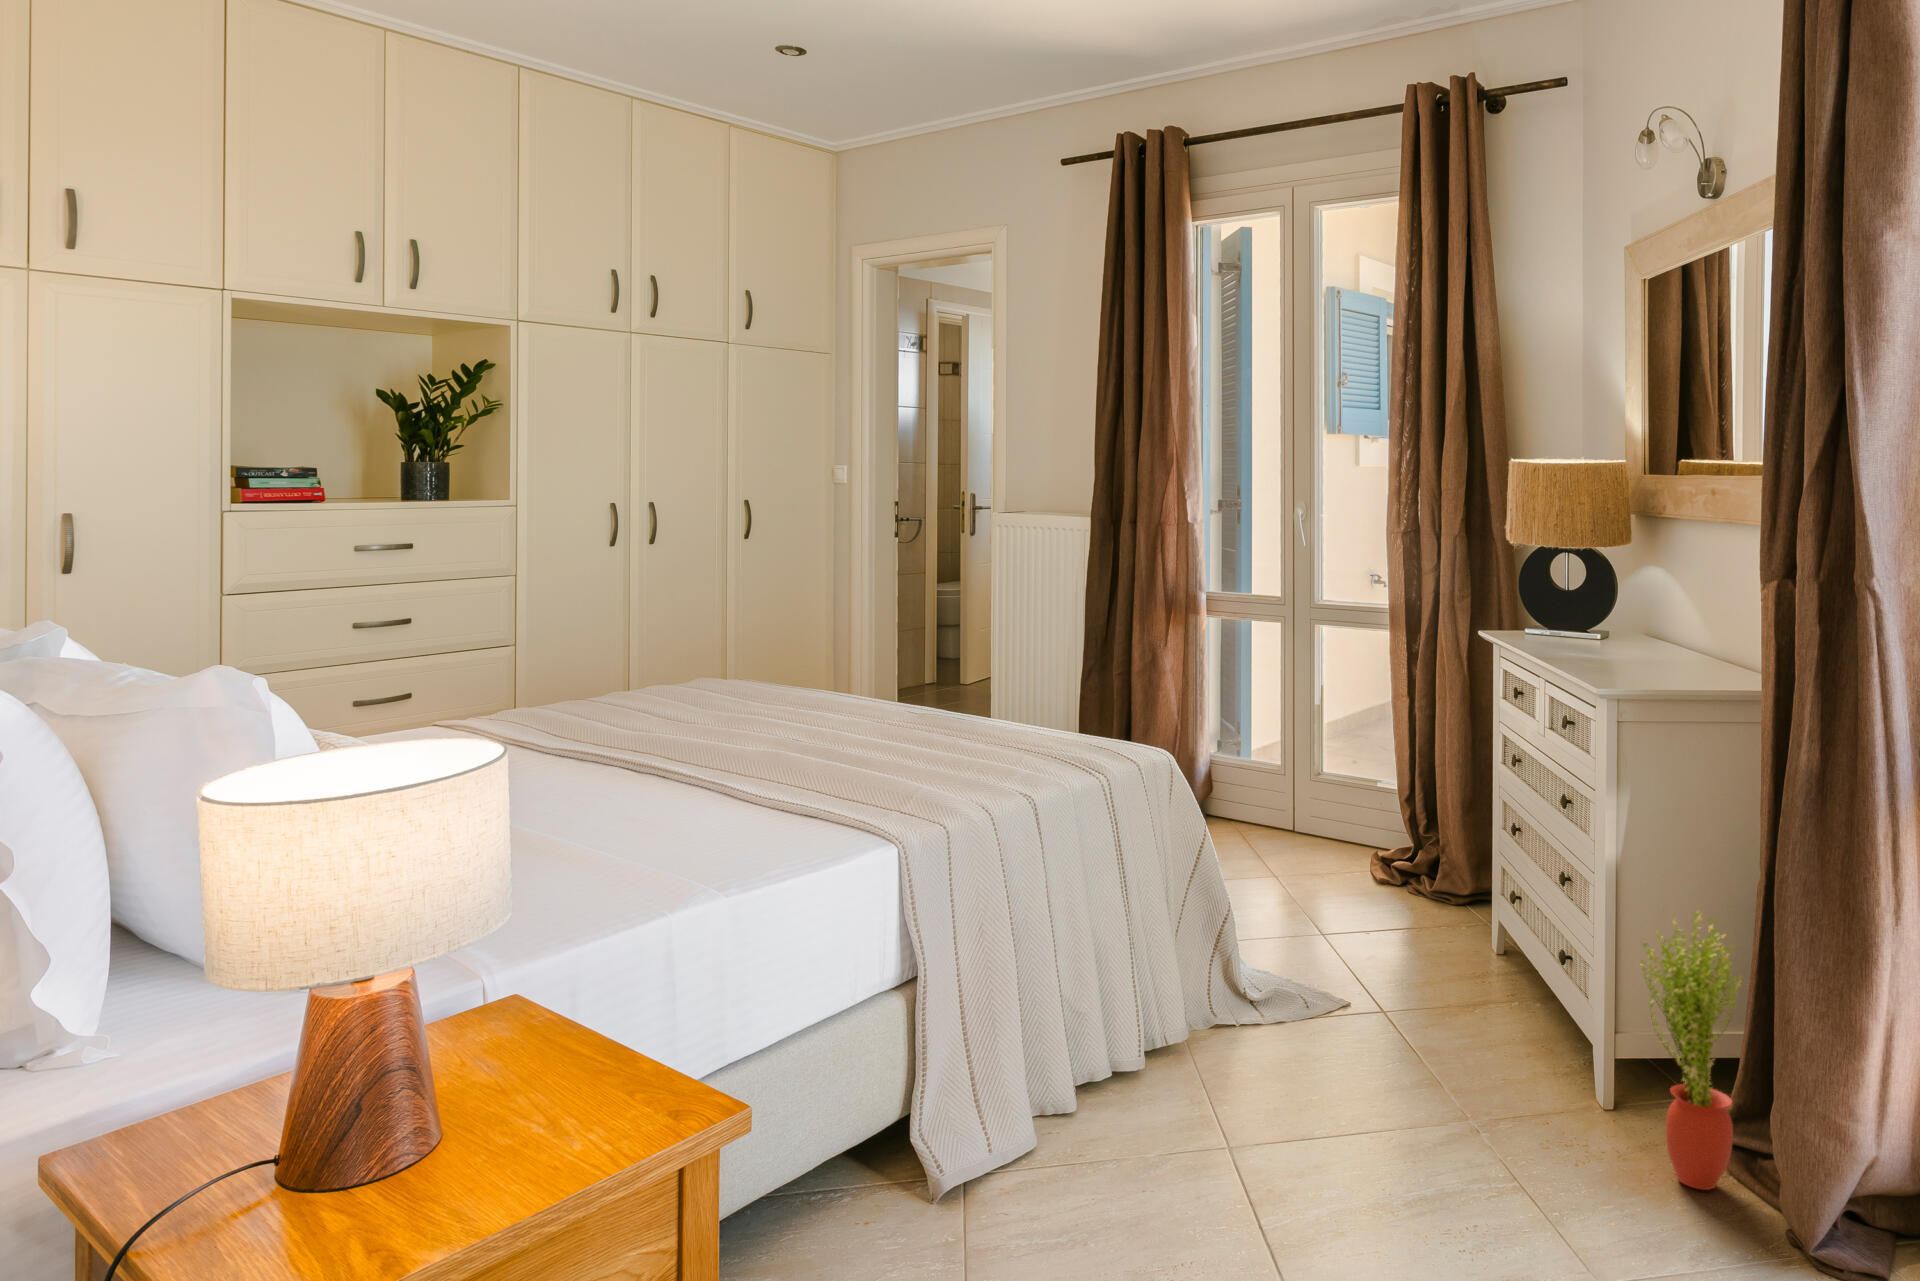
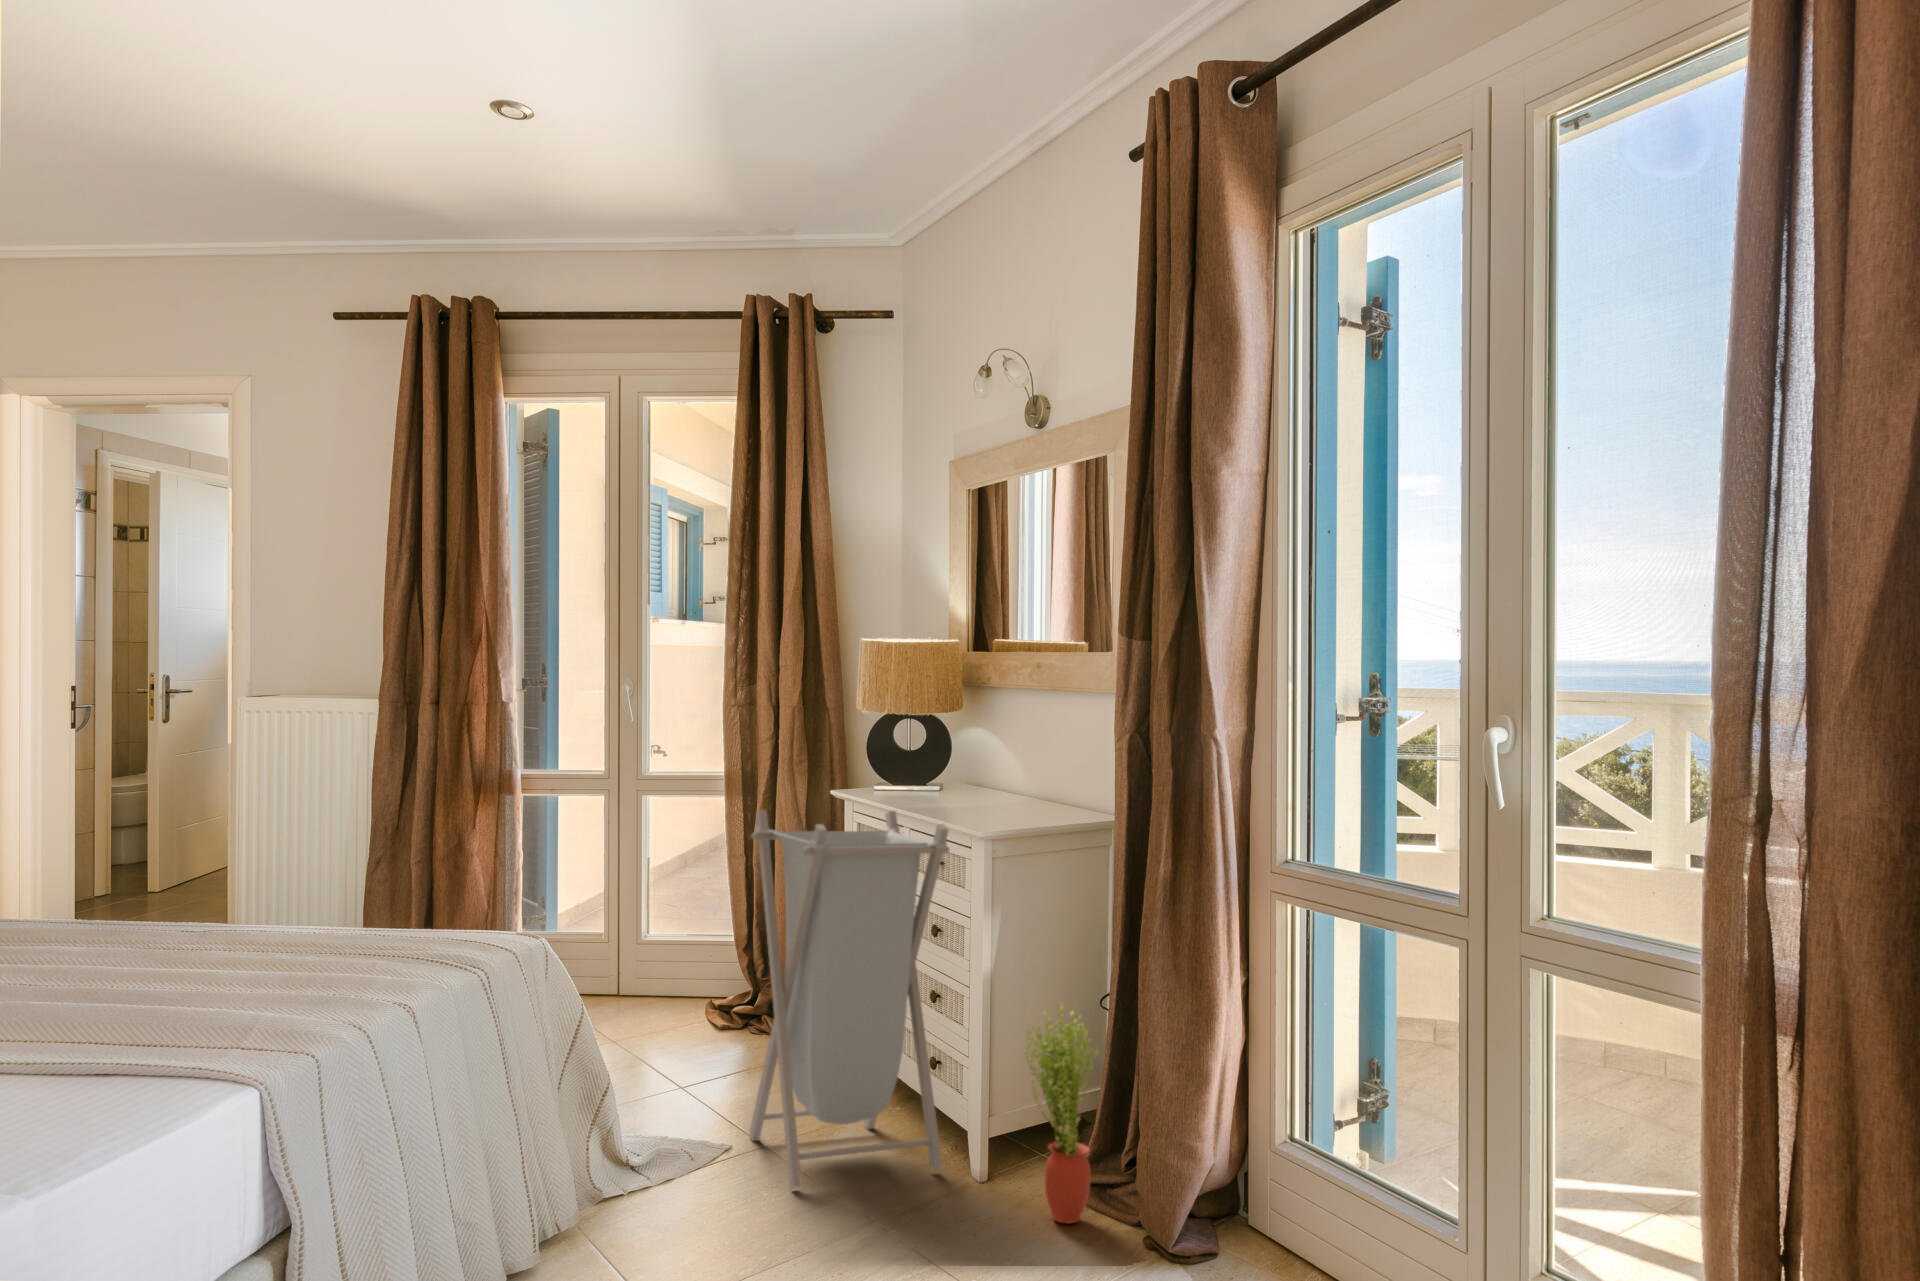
laundry hamper: none [1335,658,1562,1083] -> present [749,810,950,1187]

